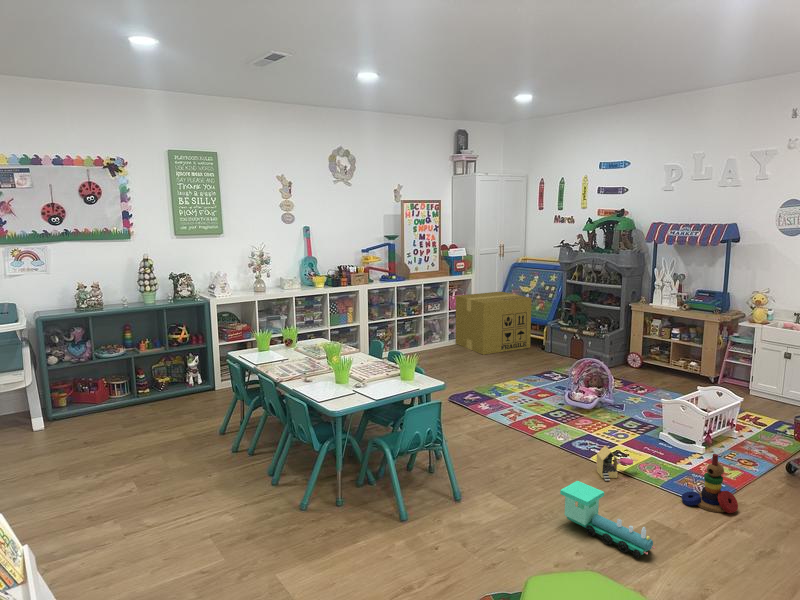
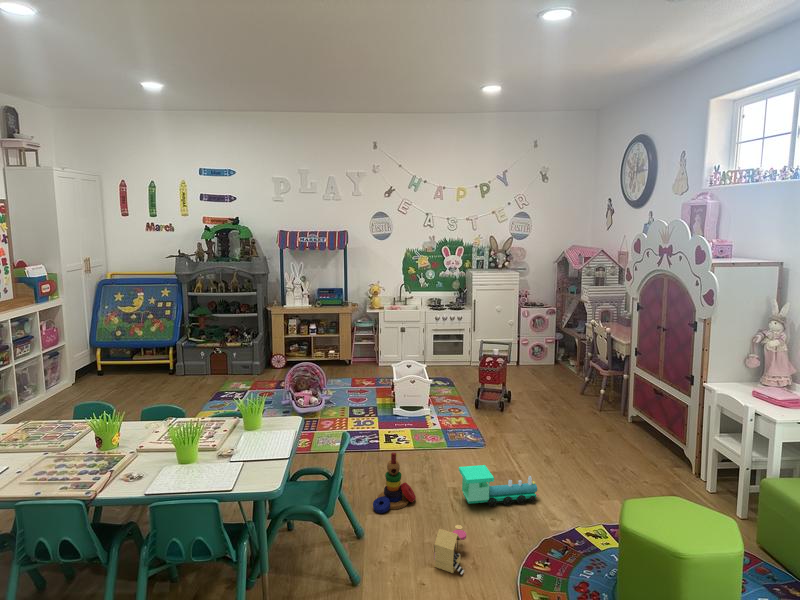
cardboard box: present [456,292,531,355] -> none [47,317,156,398]
toy house: present [596,446,638,481] -> present [434,525,466,575]
stacking toy: present [681,454,738,513] -> present [373,453,416,513]

